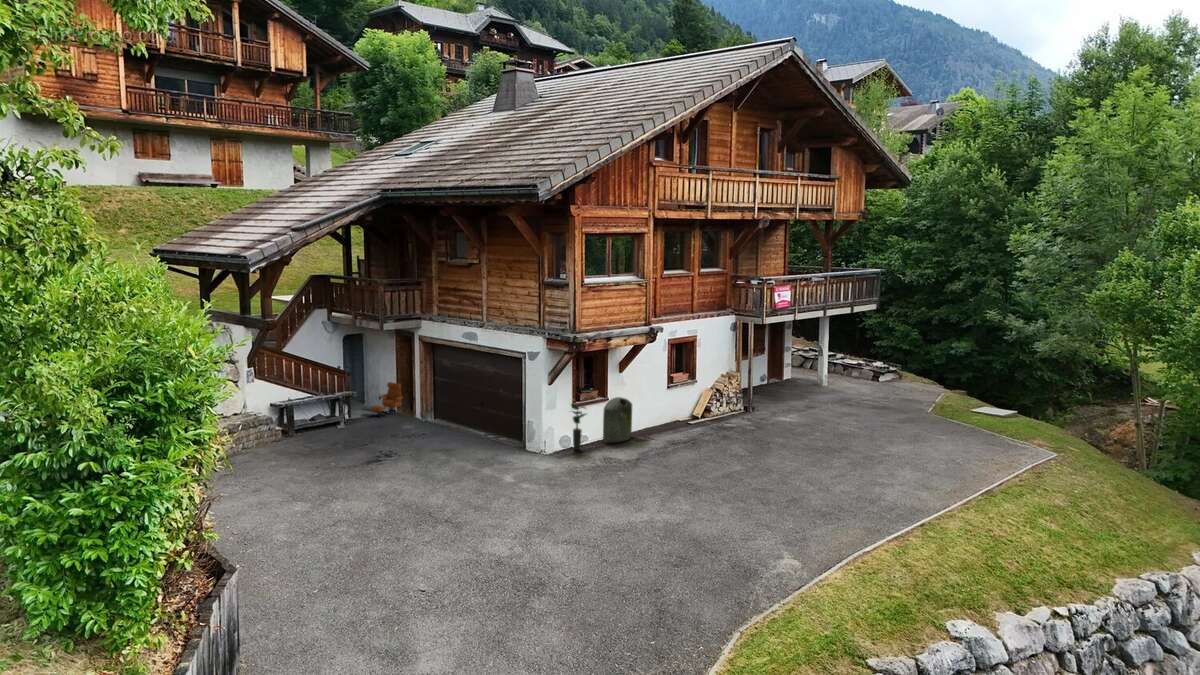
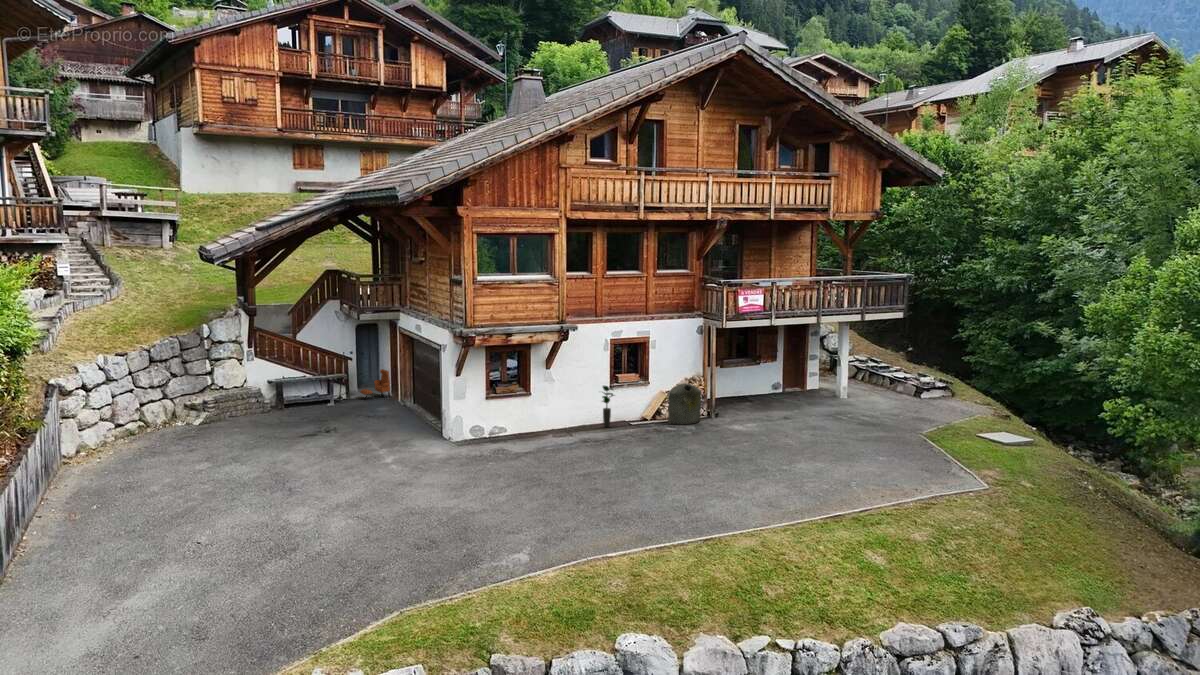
trash can: present [603,397,632,444] -> present [668,383,701,425]
potted plant: present [572,404,586,450] -> present [602,386,614,427]

